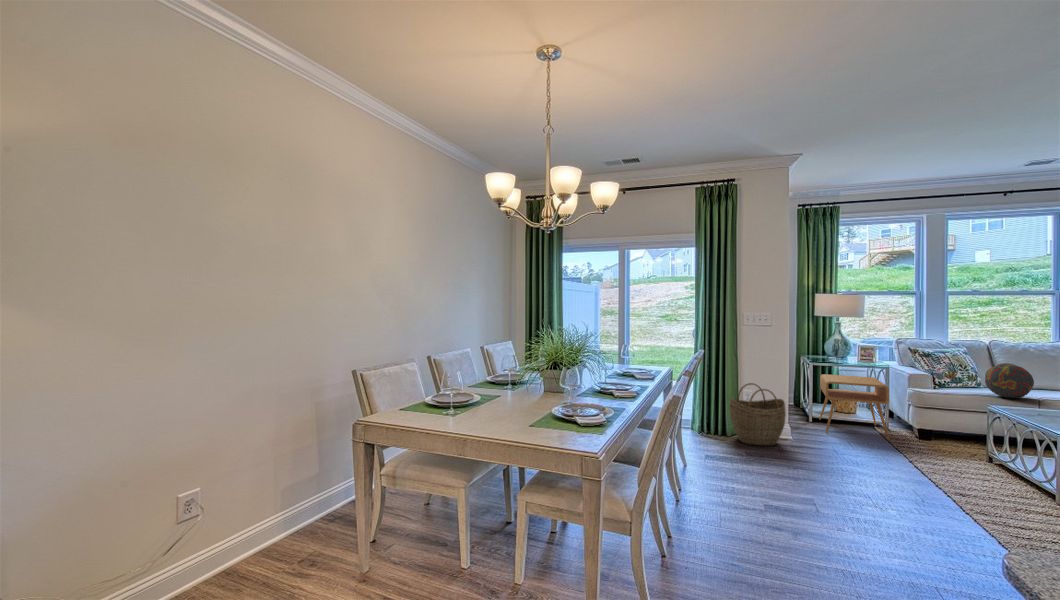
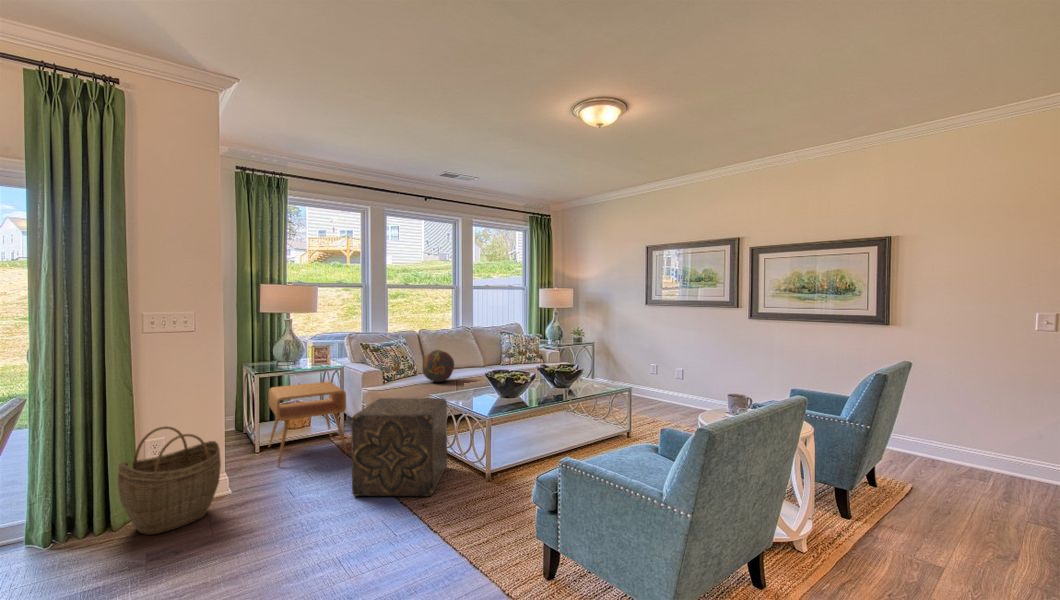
ottoman: none [887,396,1004,491] -> present [351,398,447,496]

